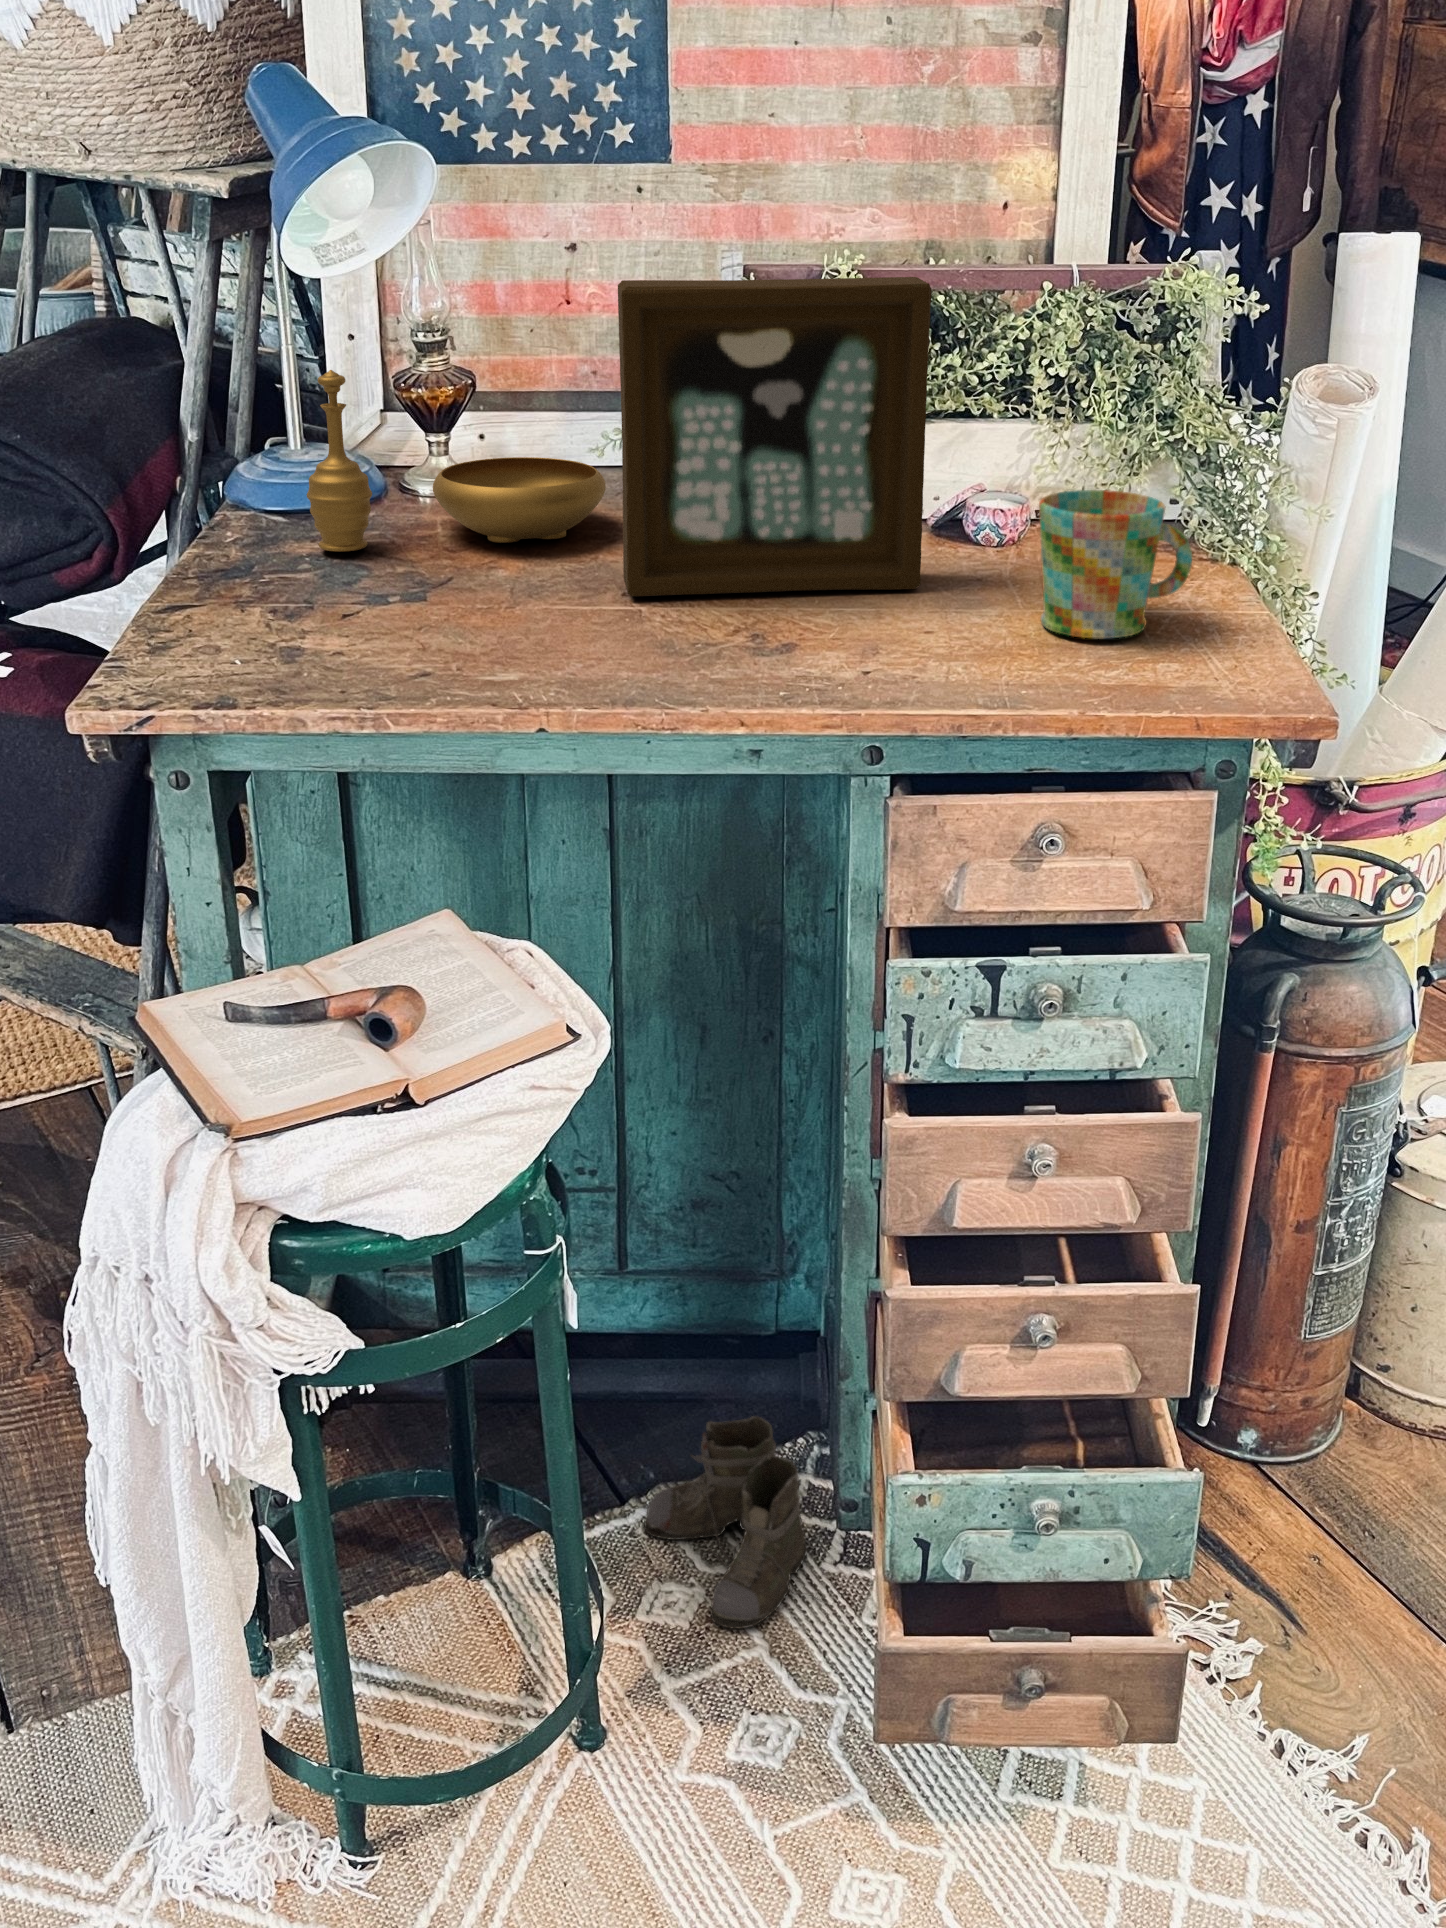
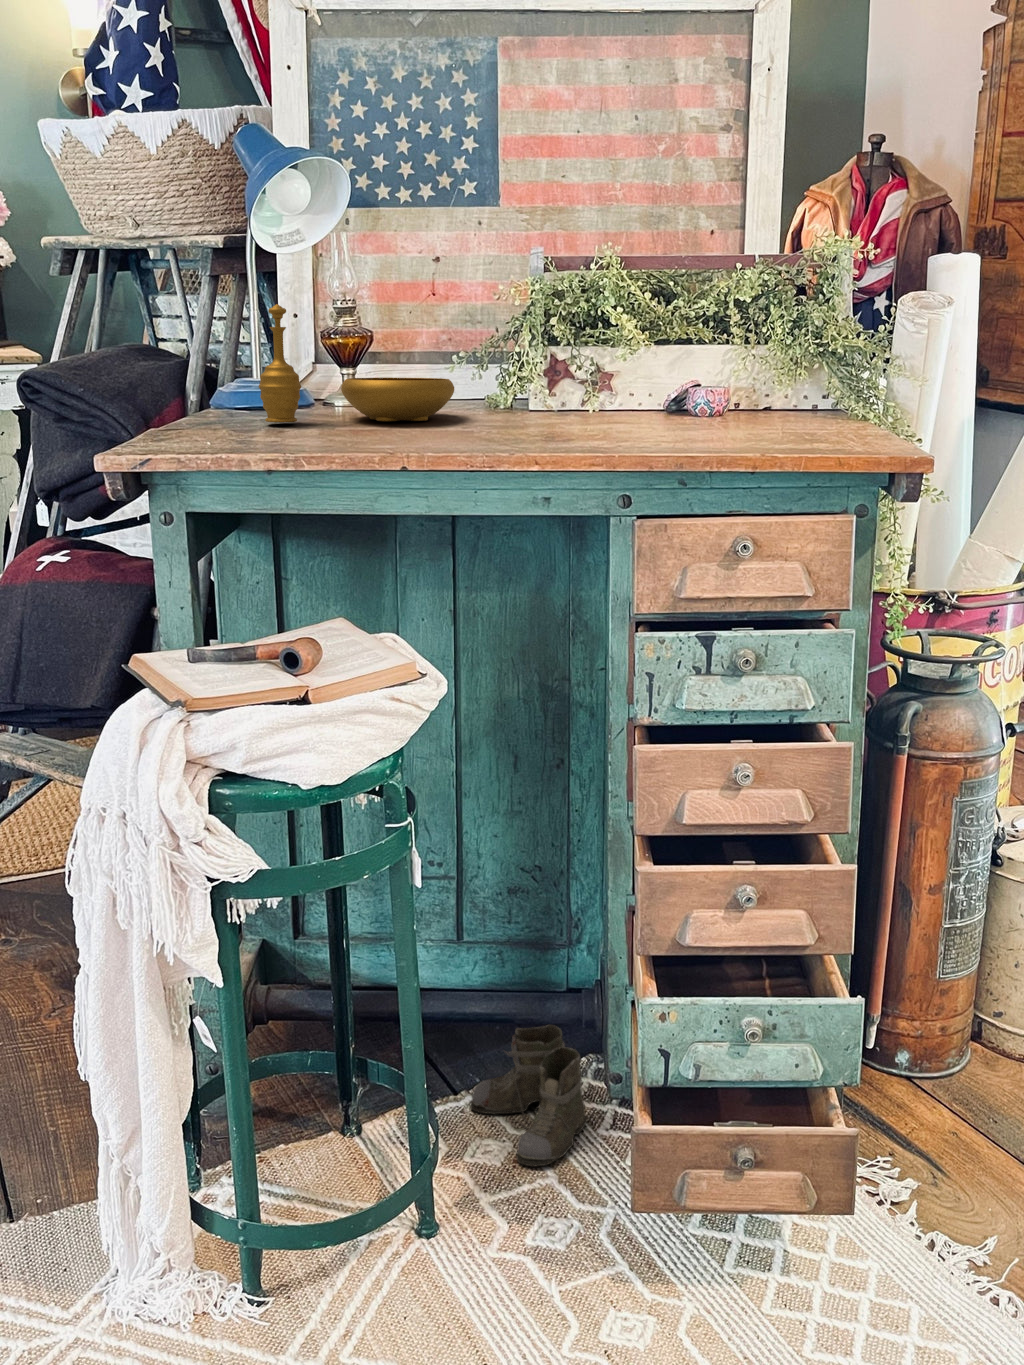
picture frame: present [618,277,932,596] -> none [463,230,666,437]
mug: present [1039,490,1192,639] -> none [738,363,841,450]

